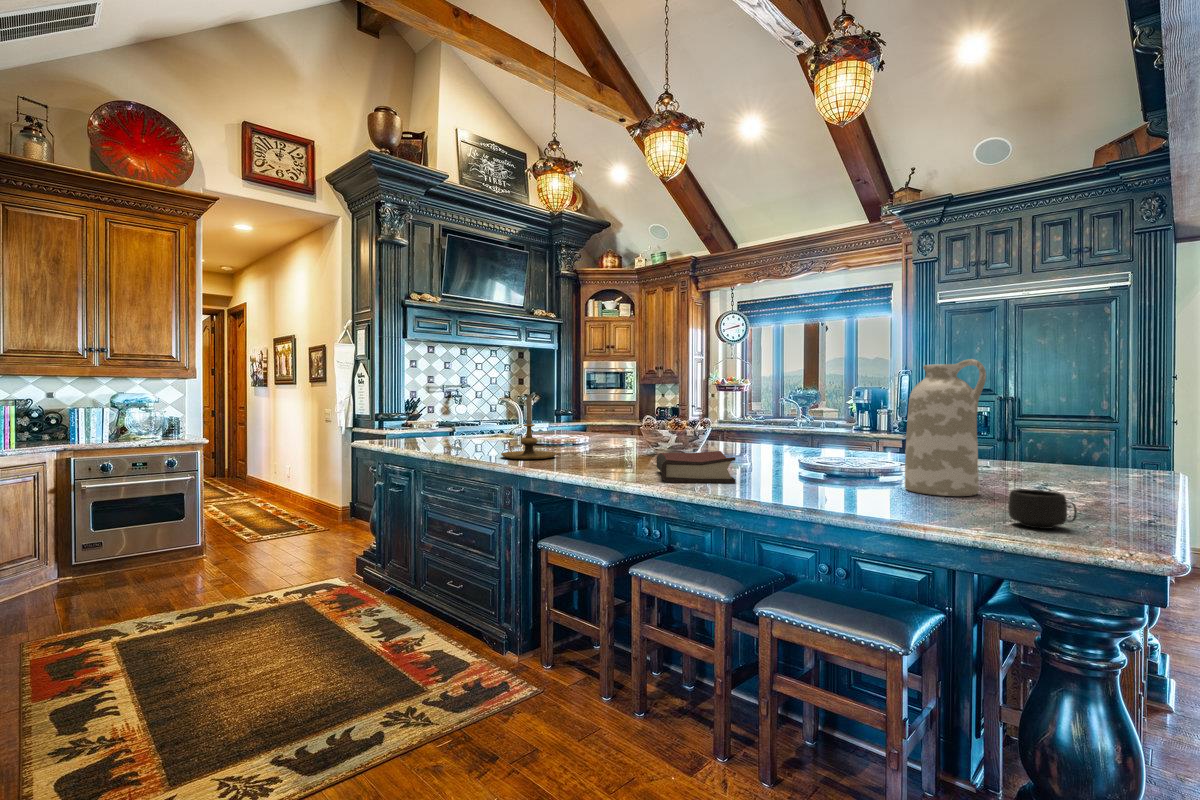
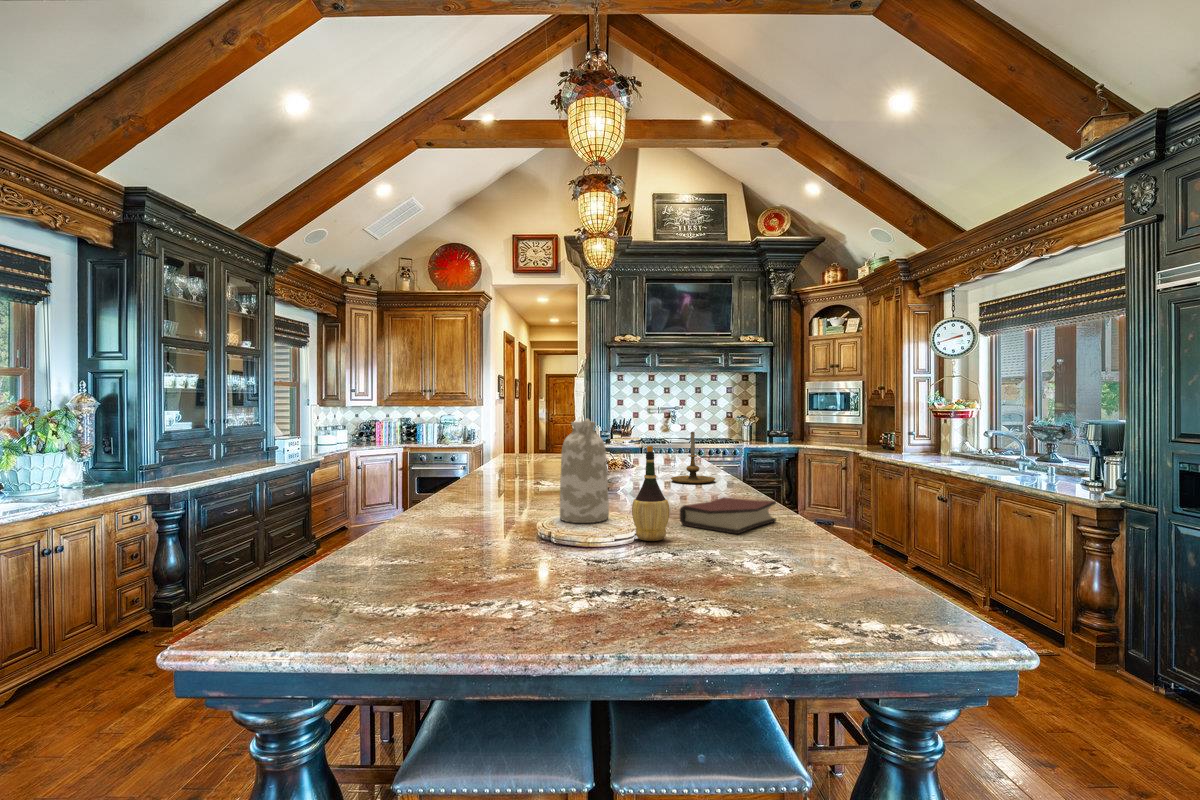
wine bottle: none [1084,388,1143,500] -> present [632,446,670,541]
candle holder: present [501,395,557,459] -> present [671,432,715,483]
hardback book: present [656,451,736,483] -> present [680,498,776,534]
mug: present [1008,489,1077,529] -> none [460,513,491,539]

